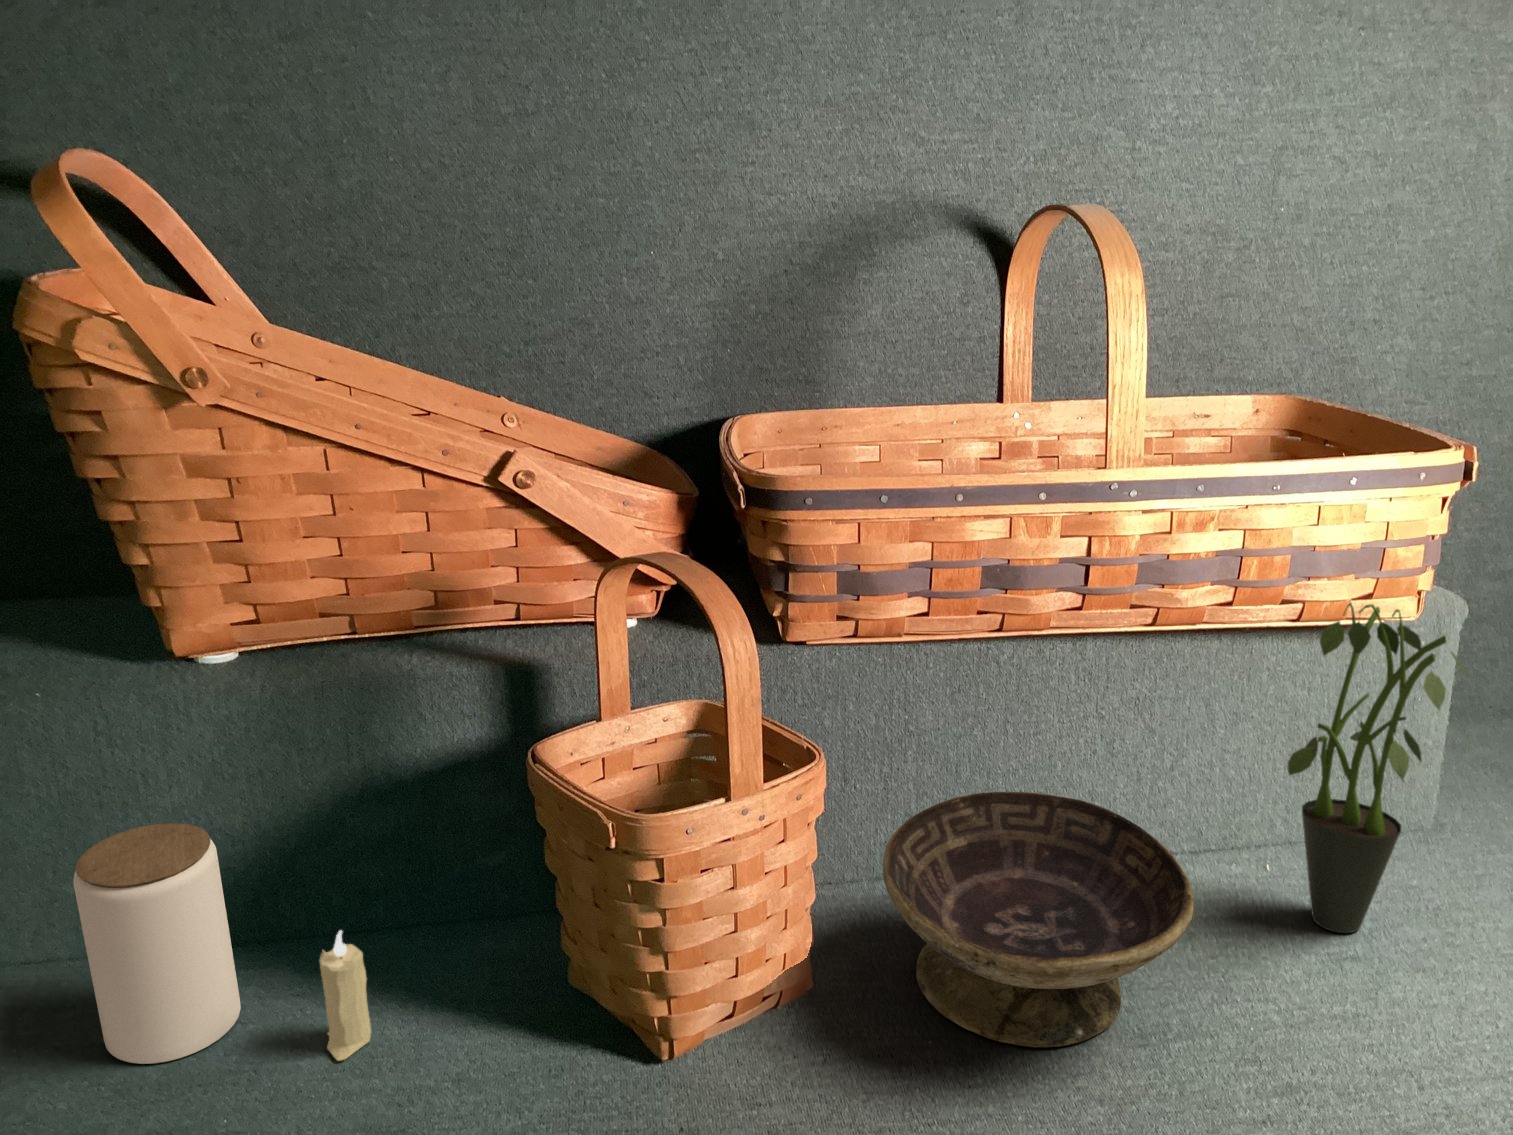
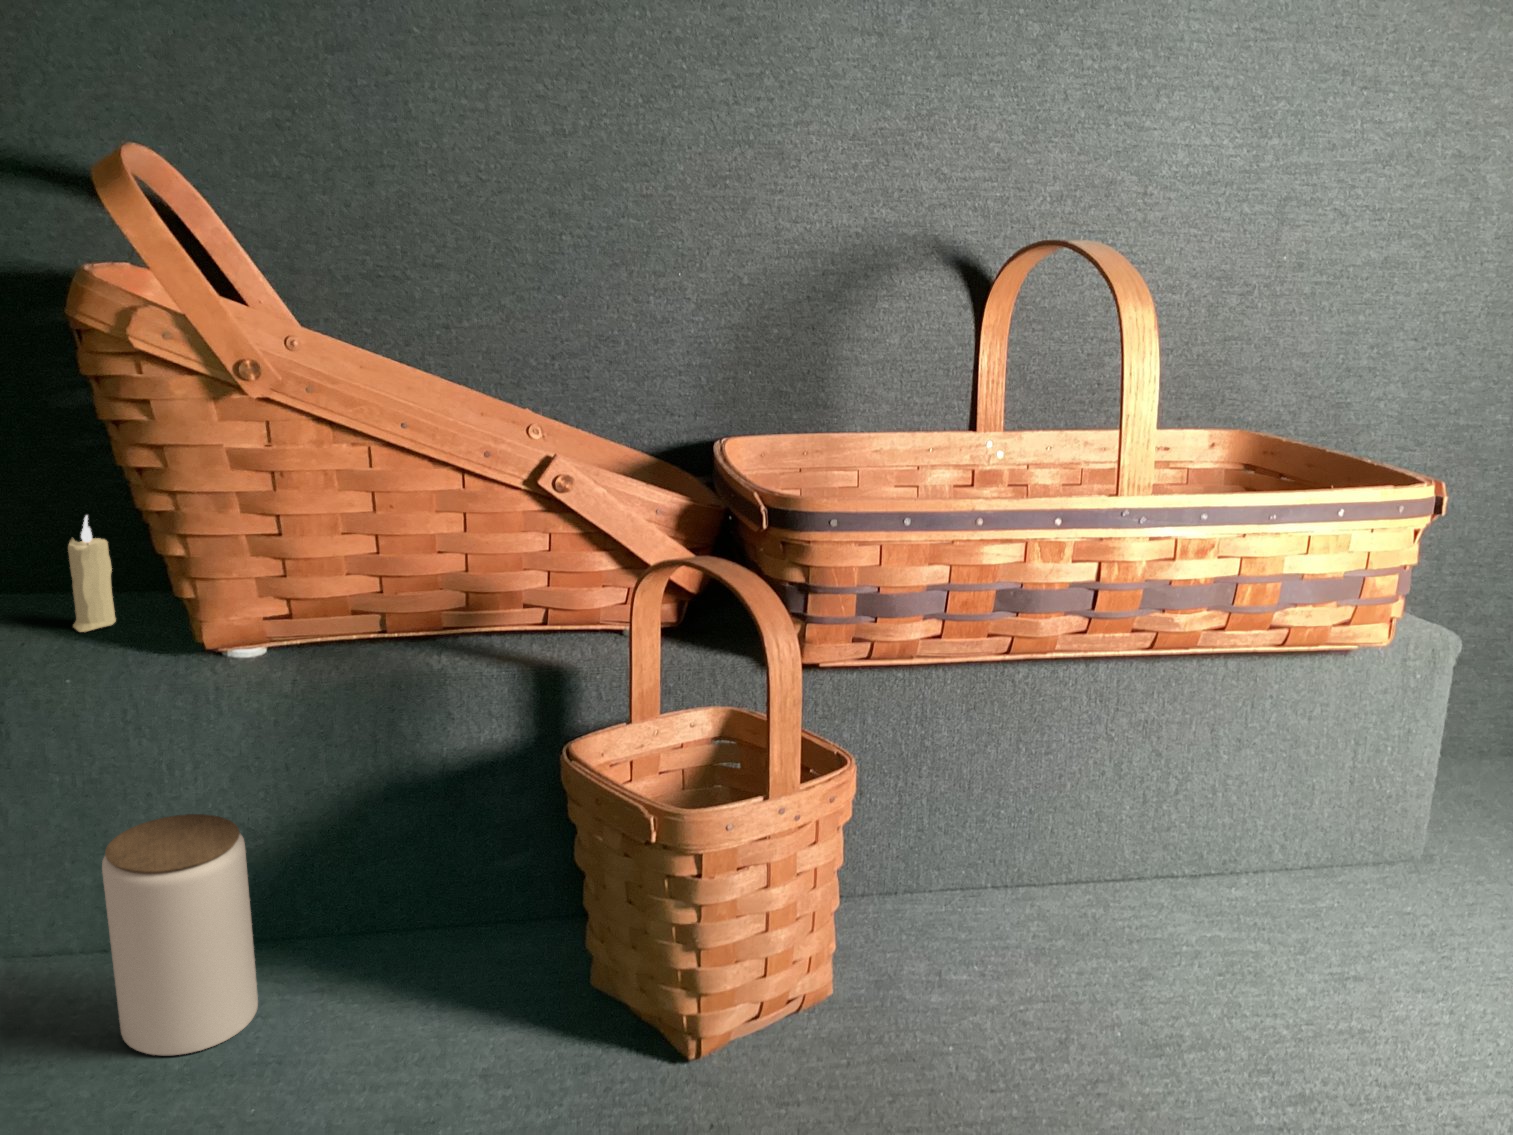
potted plant: present [1288,603,1469,933] -> none [1295,629,1470,954]
decorative bowl: present [883,792,1194,1047] -> none [905,807,1210,1054]
candle: present [320,931,371,1061] -> present [68,516,116,632]

